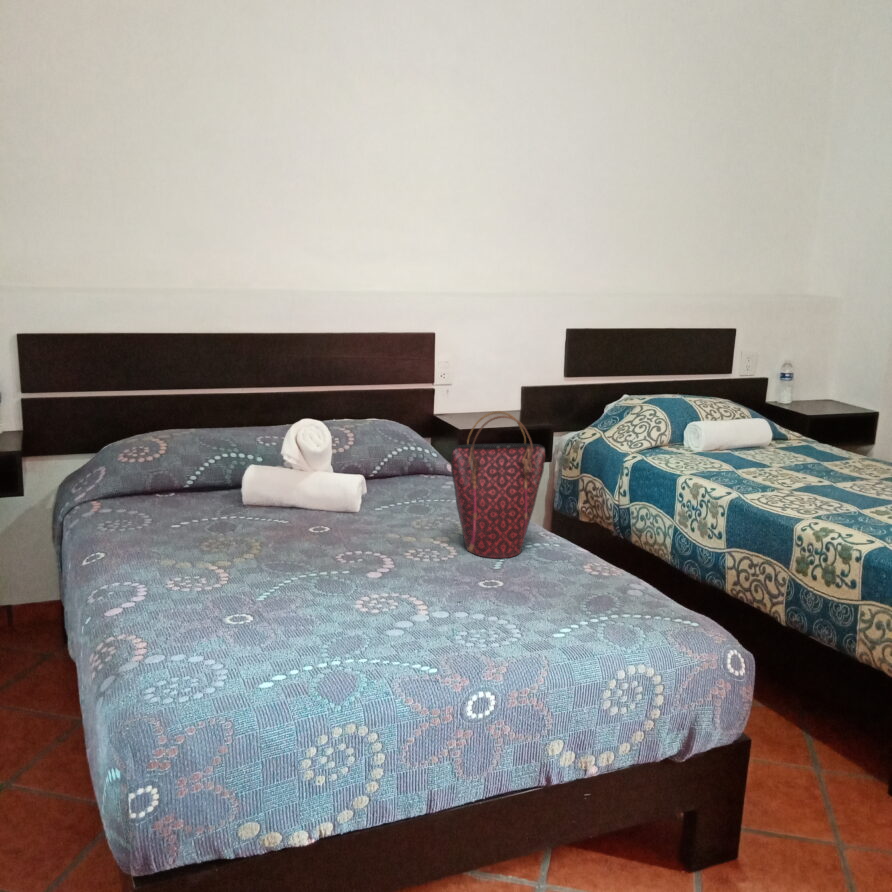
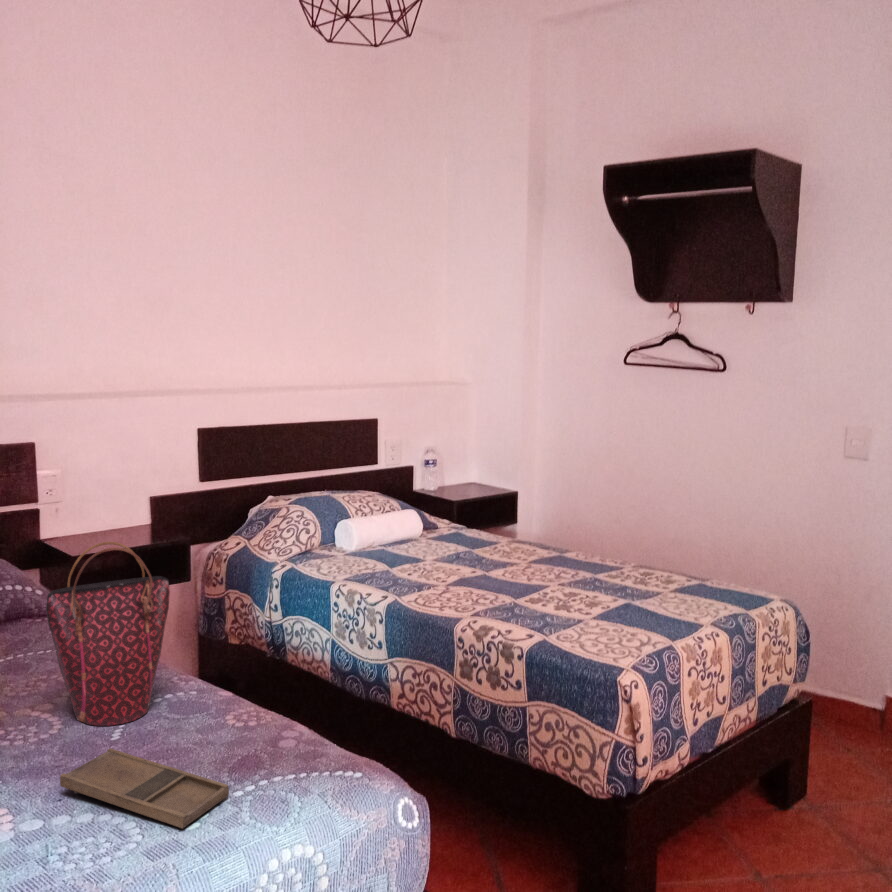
tray: none [458,571,587,636] -> present [60,748,229,828]

